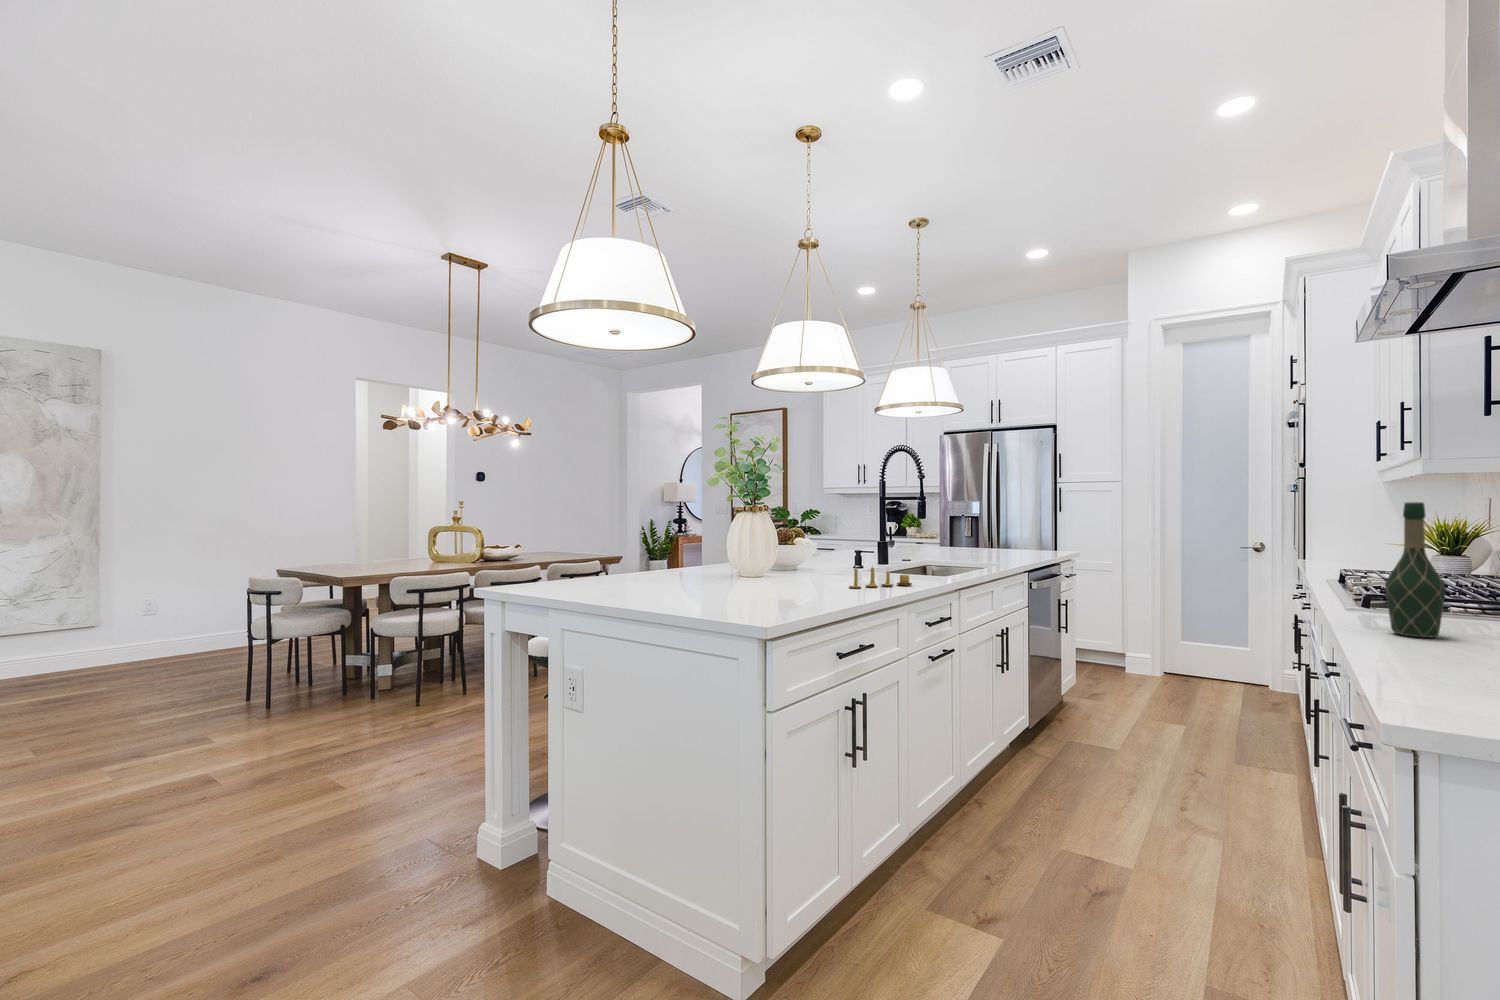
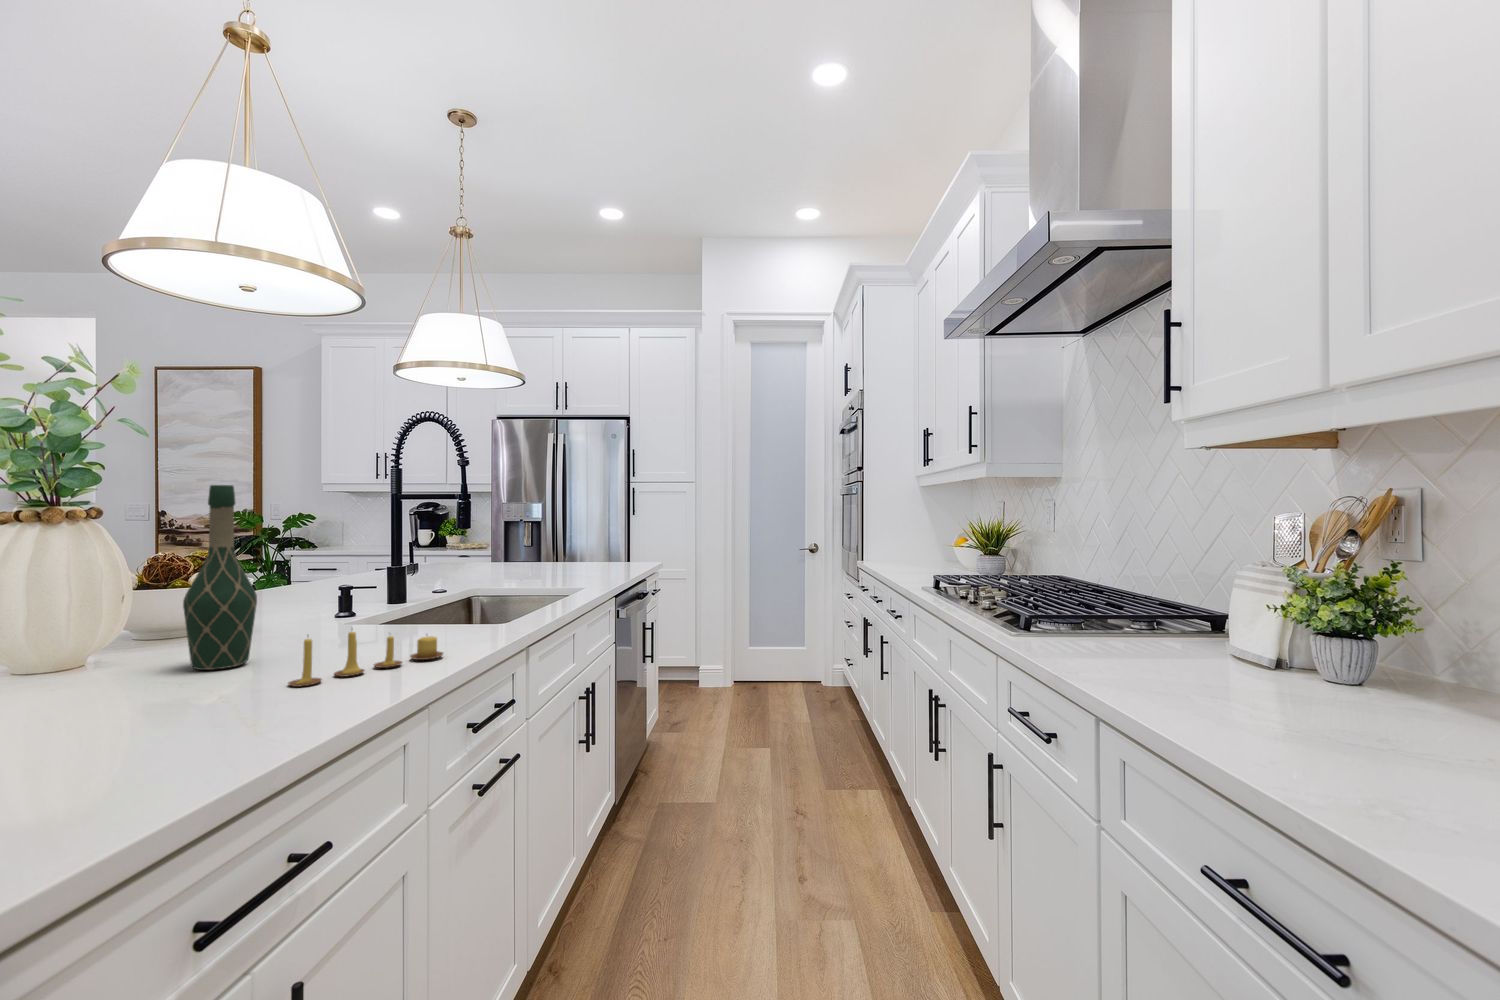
wine bottle: present [1385,502,1446,637] -> present [183,485,257,670]

